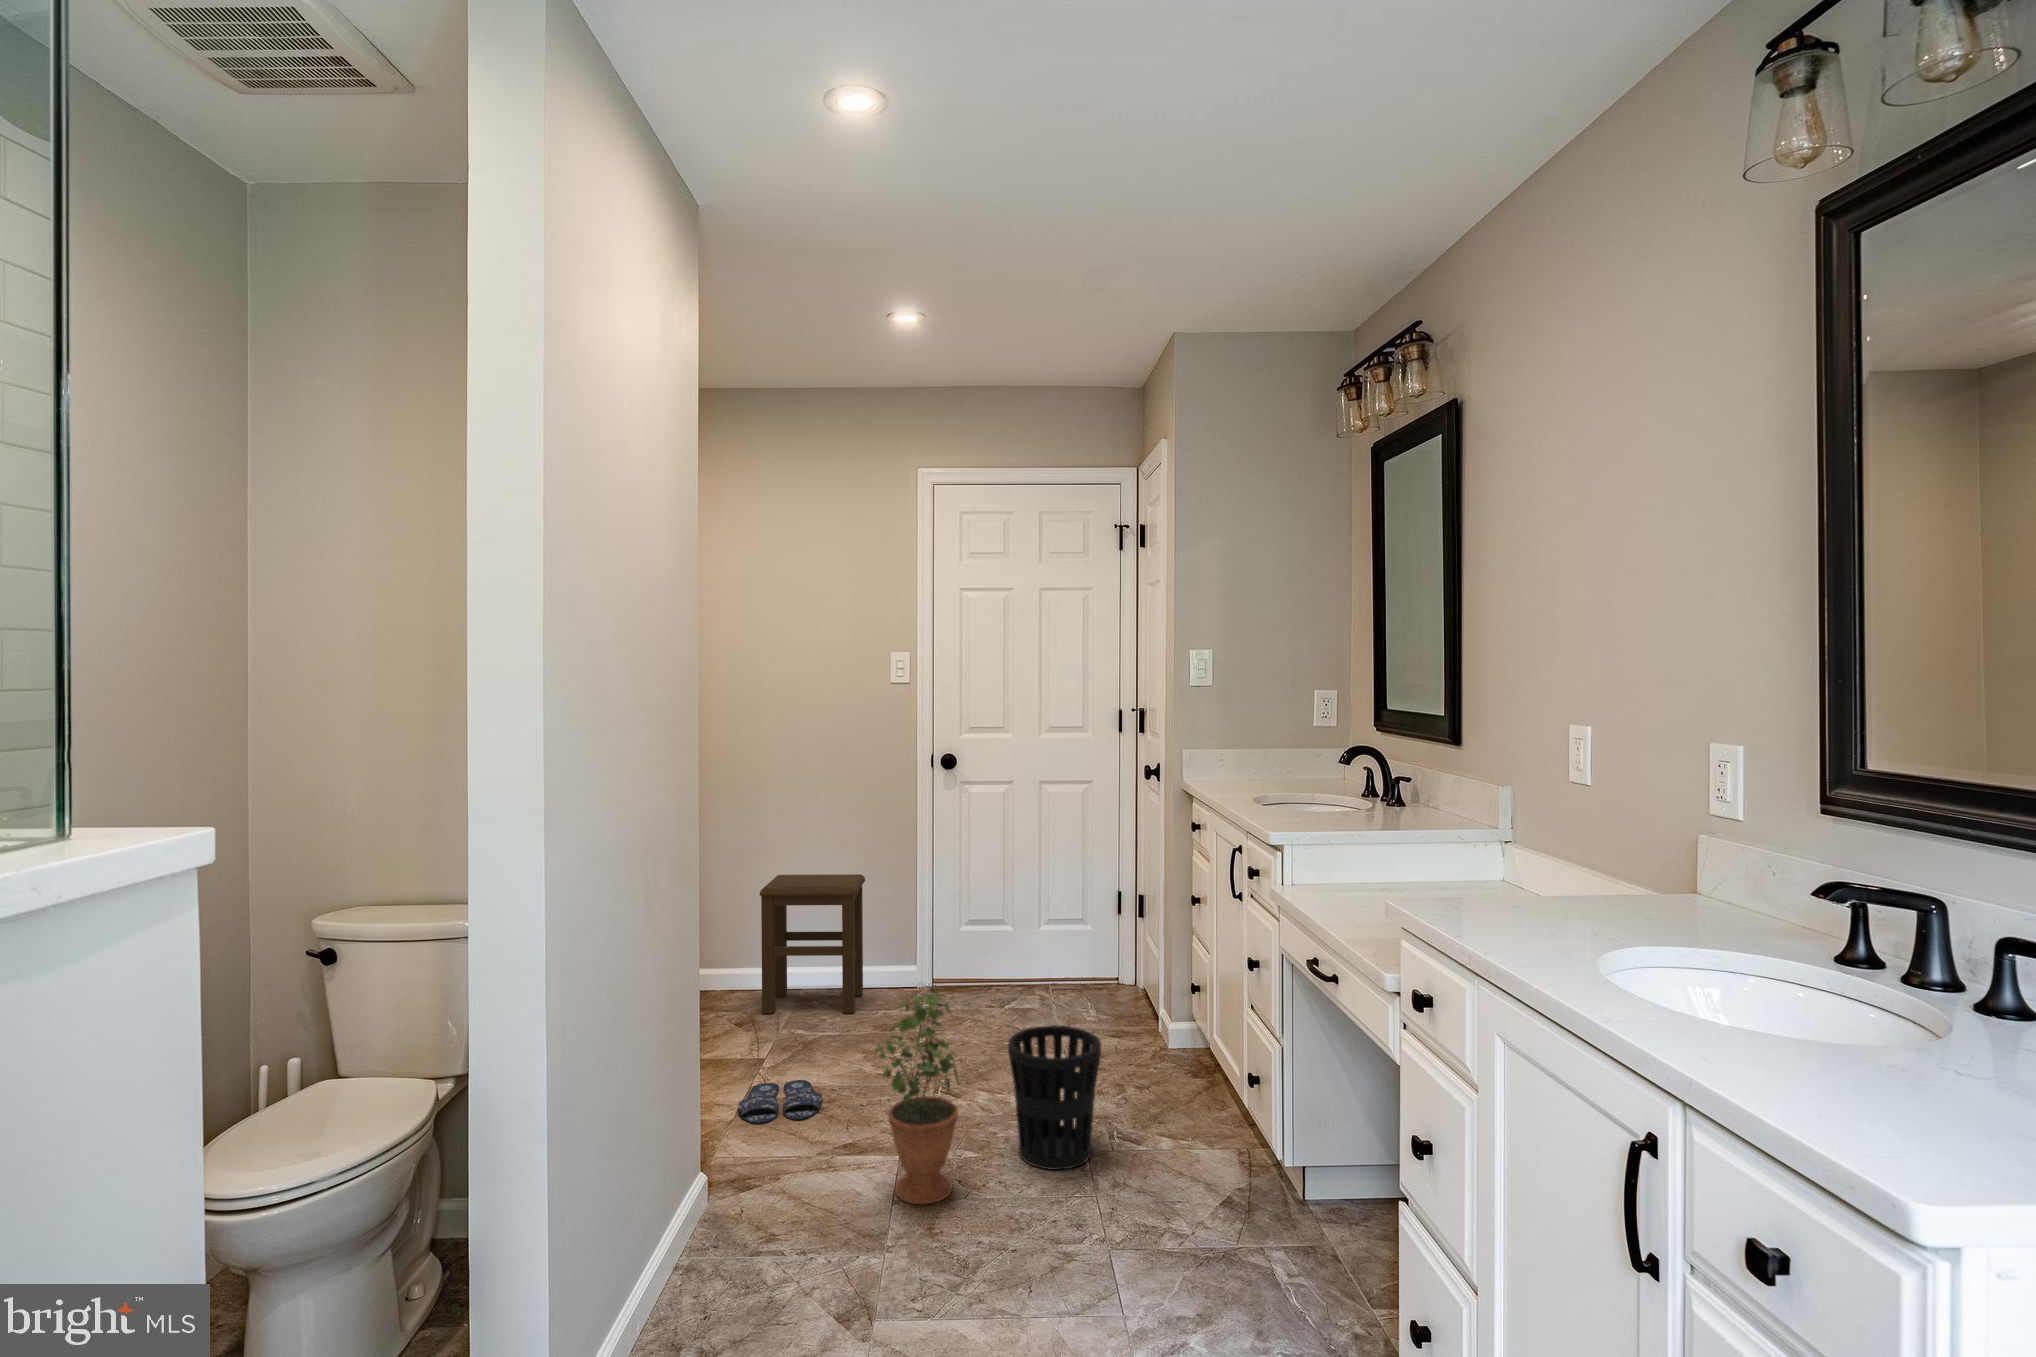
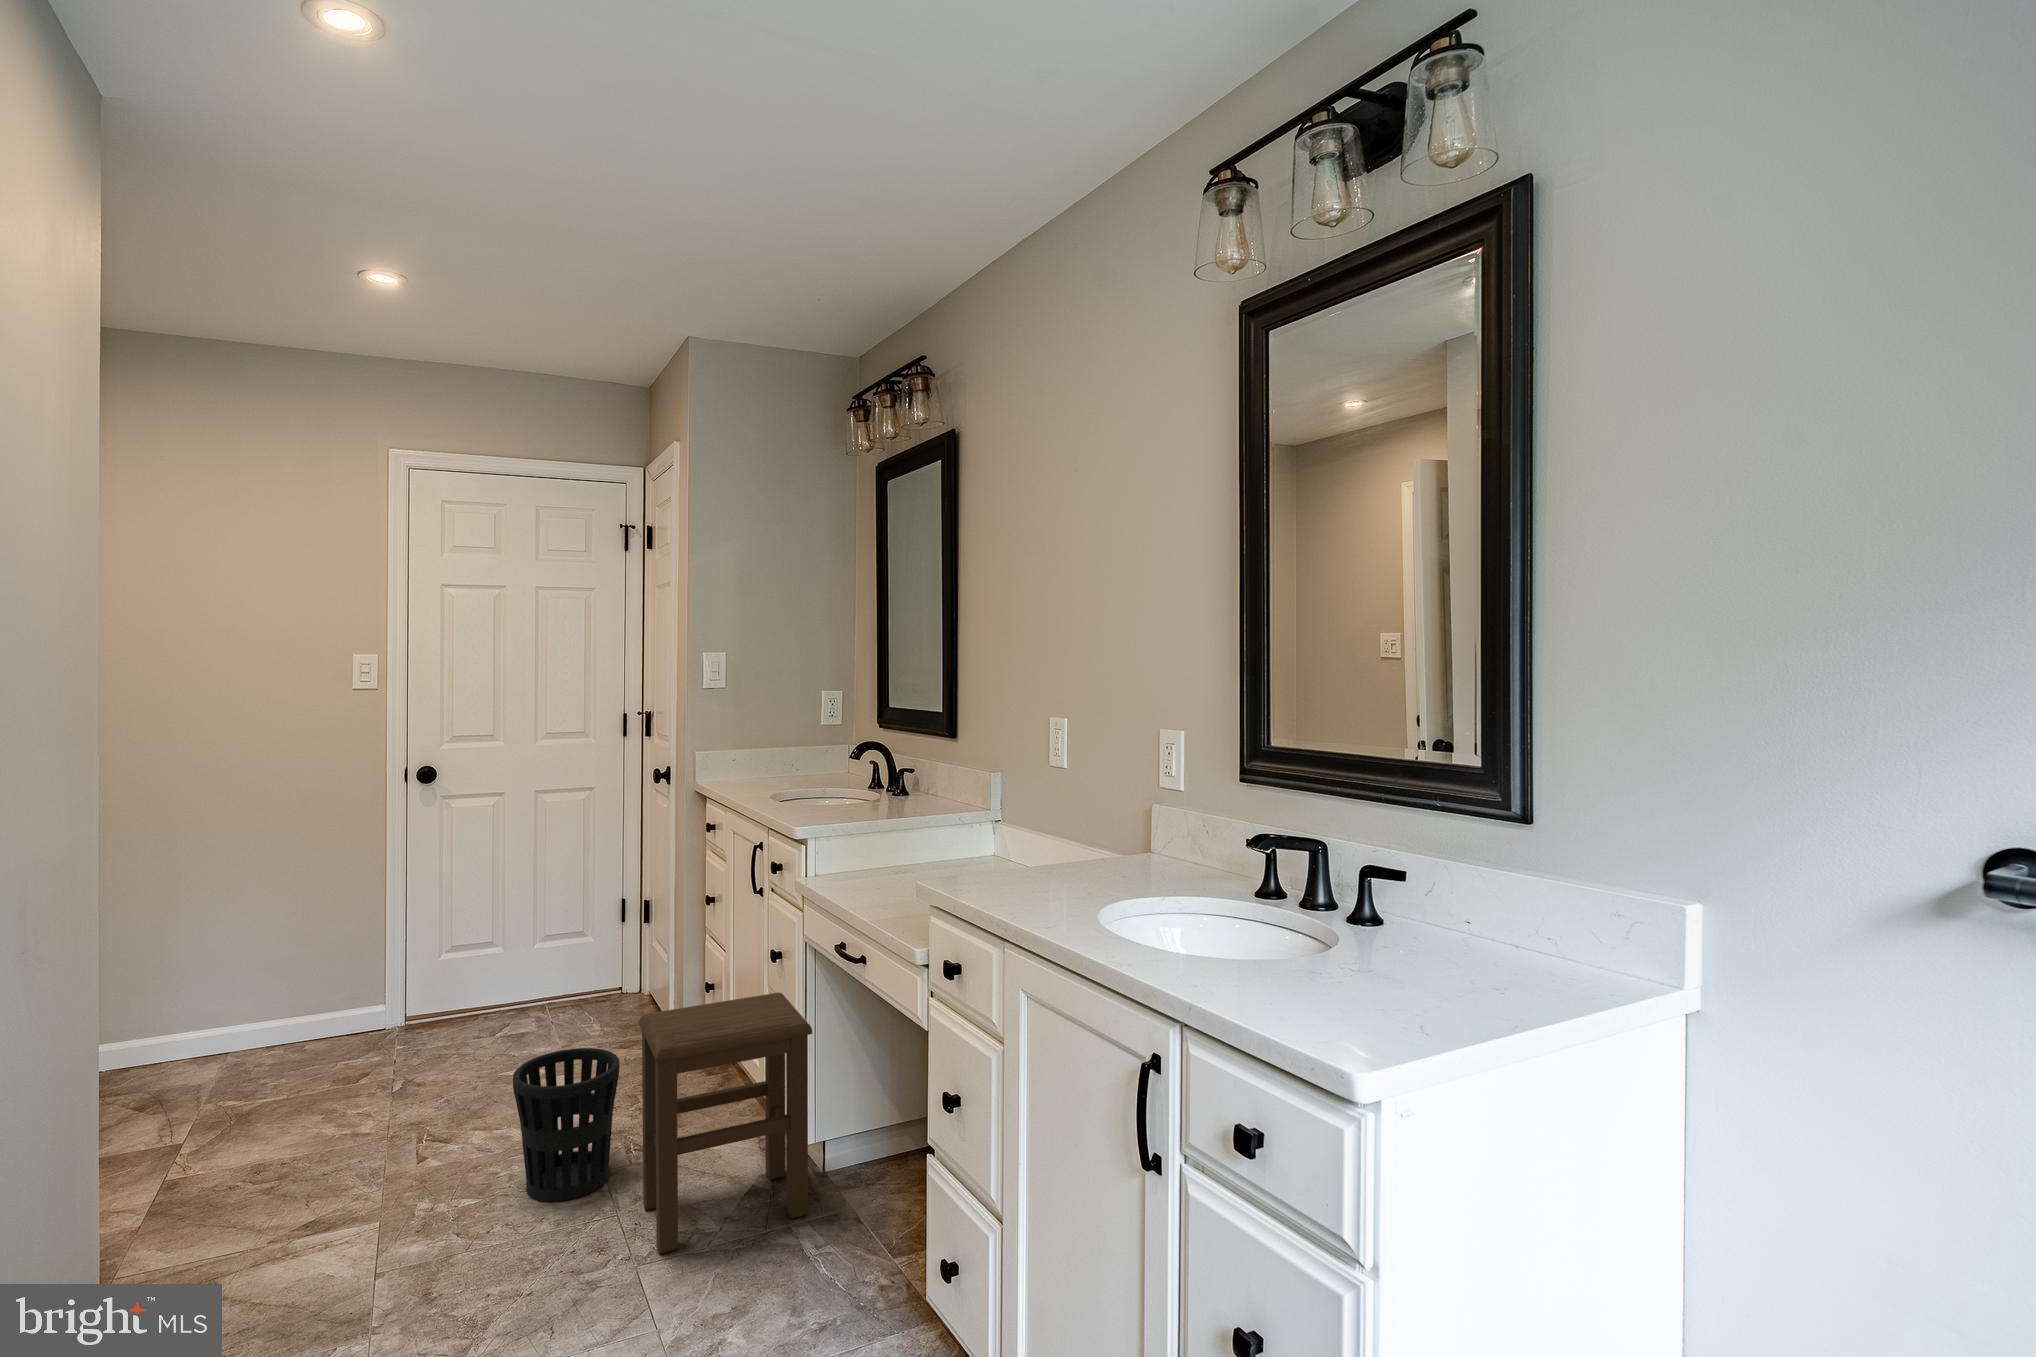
stool: present [760,874,865,1014] -> present [639,993,812,1254]
potted plant: present [875,988,959,1204] -> none [344,1030,458,1277]
slippers: present [738,1080,822,1124] -> none [134,1168,261,1236]

